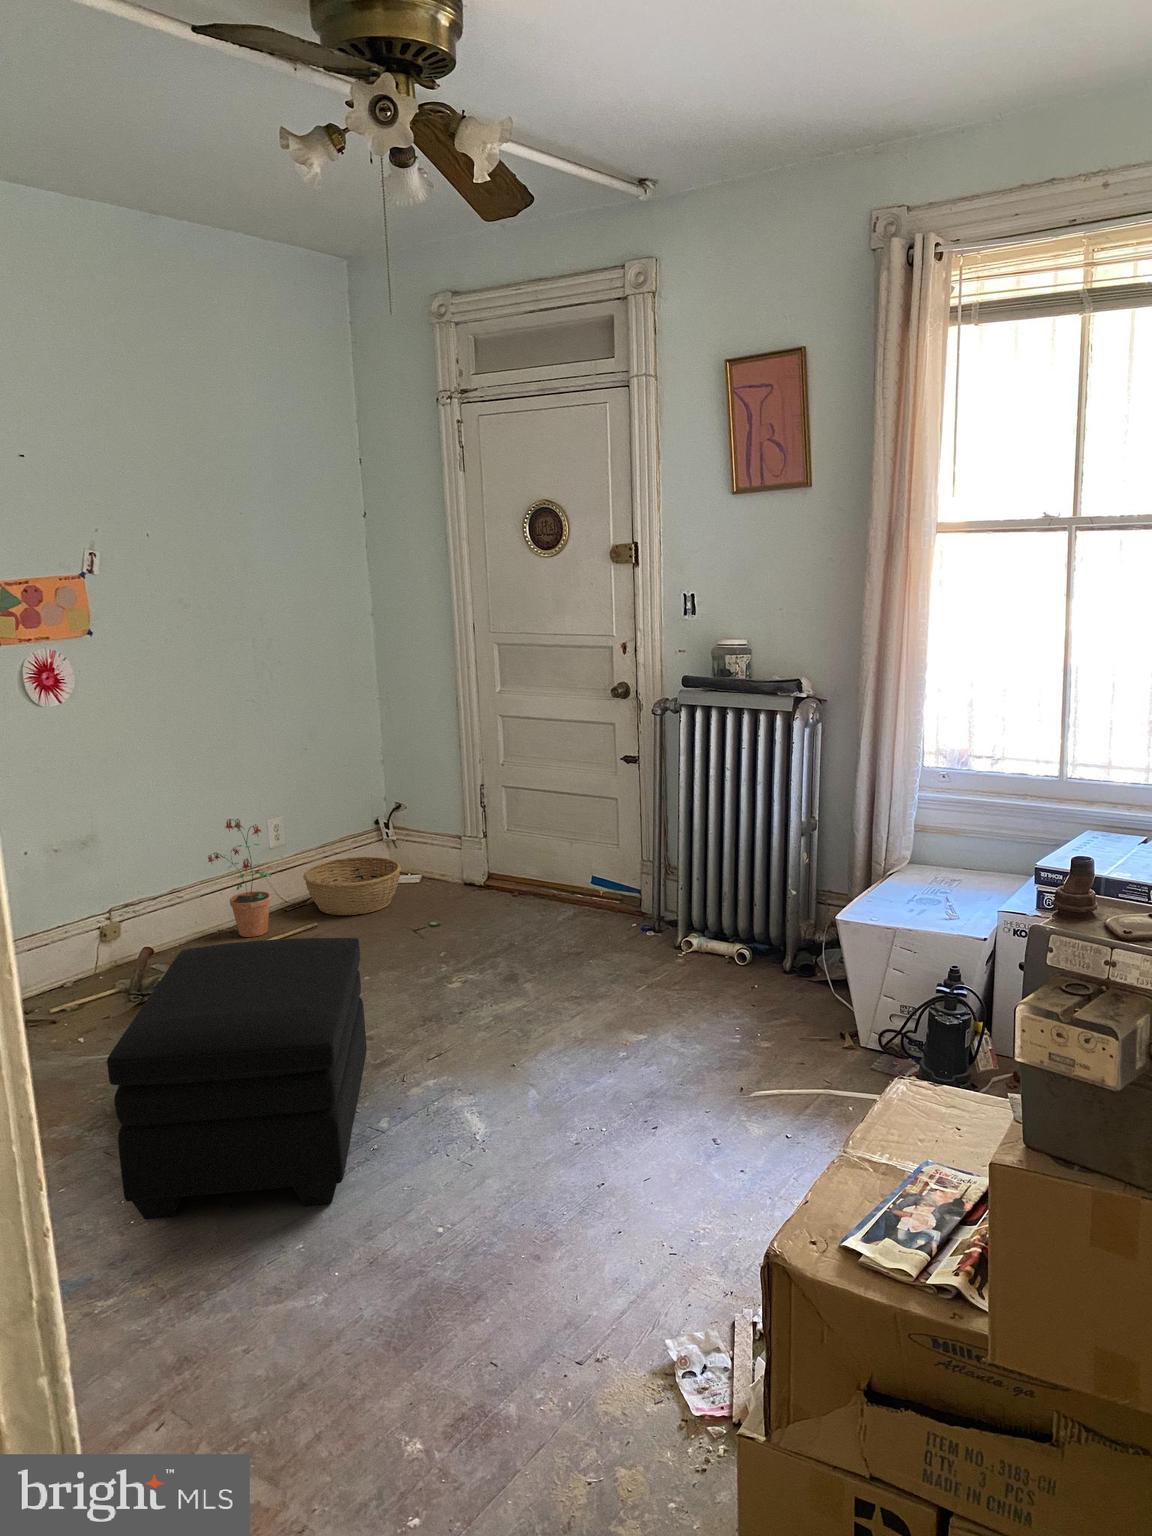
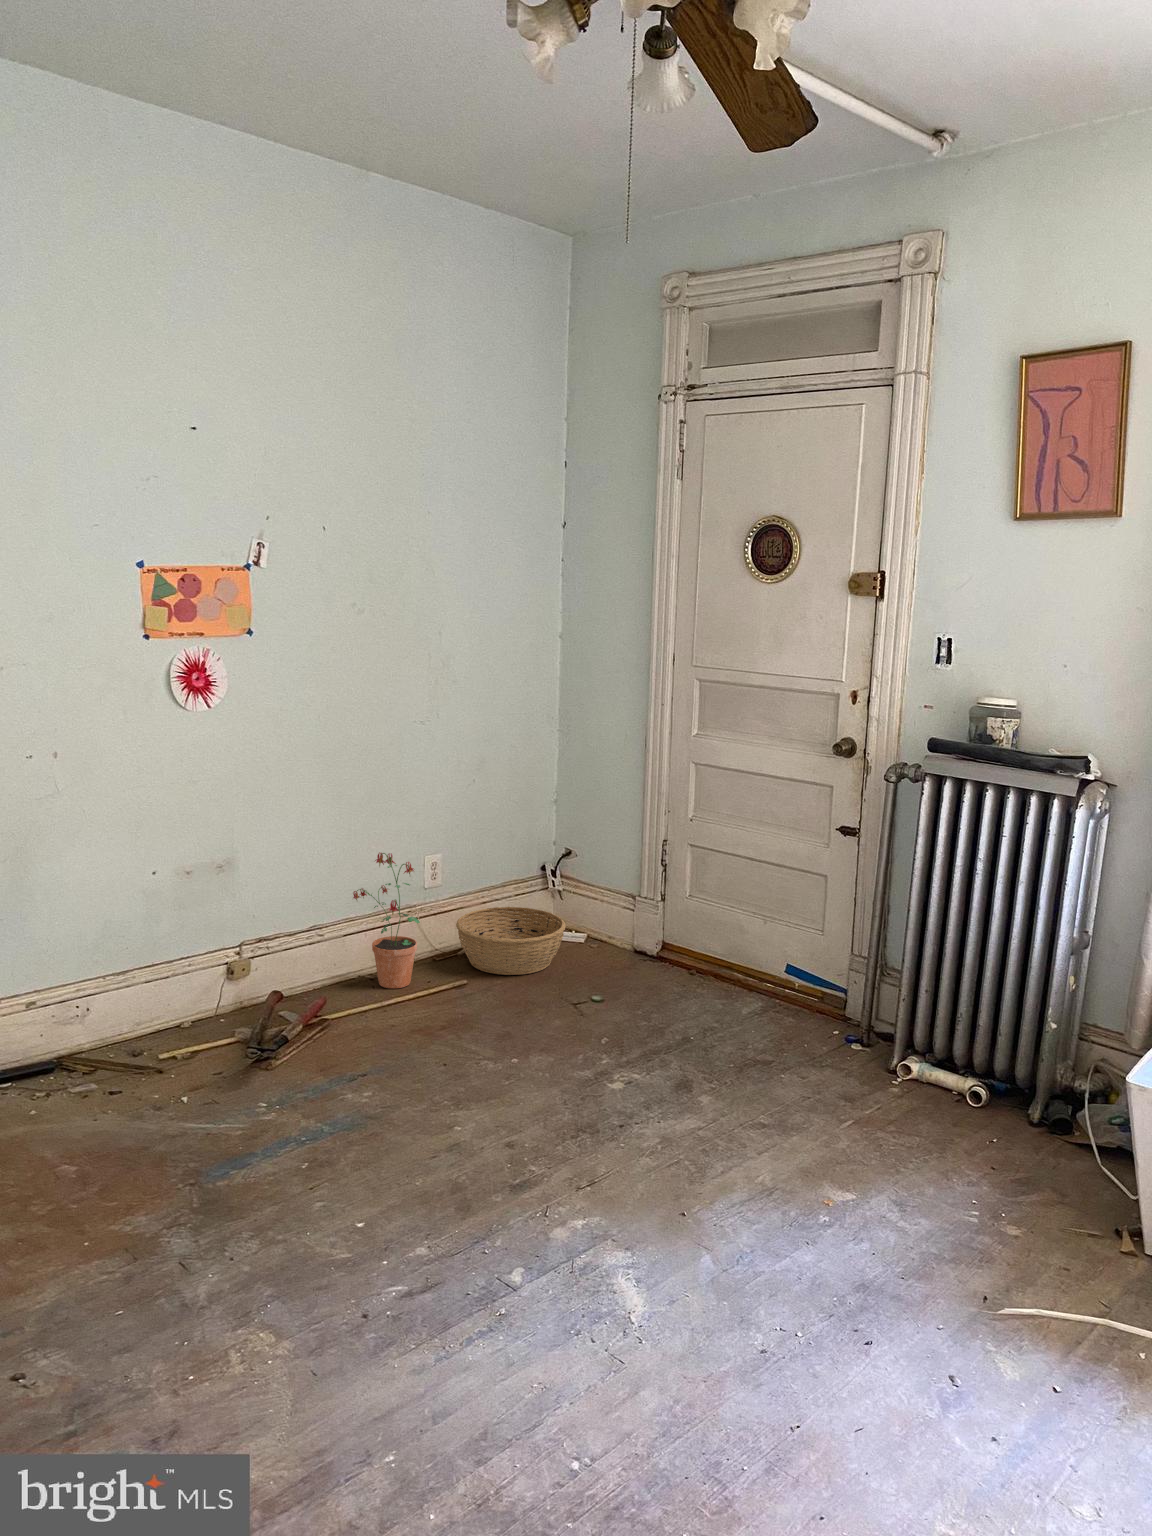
ottoman: present [107,938,367,1220] -> none [175,1018,508,1396]

